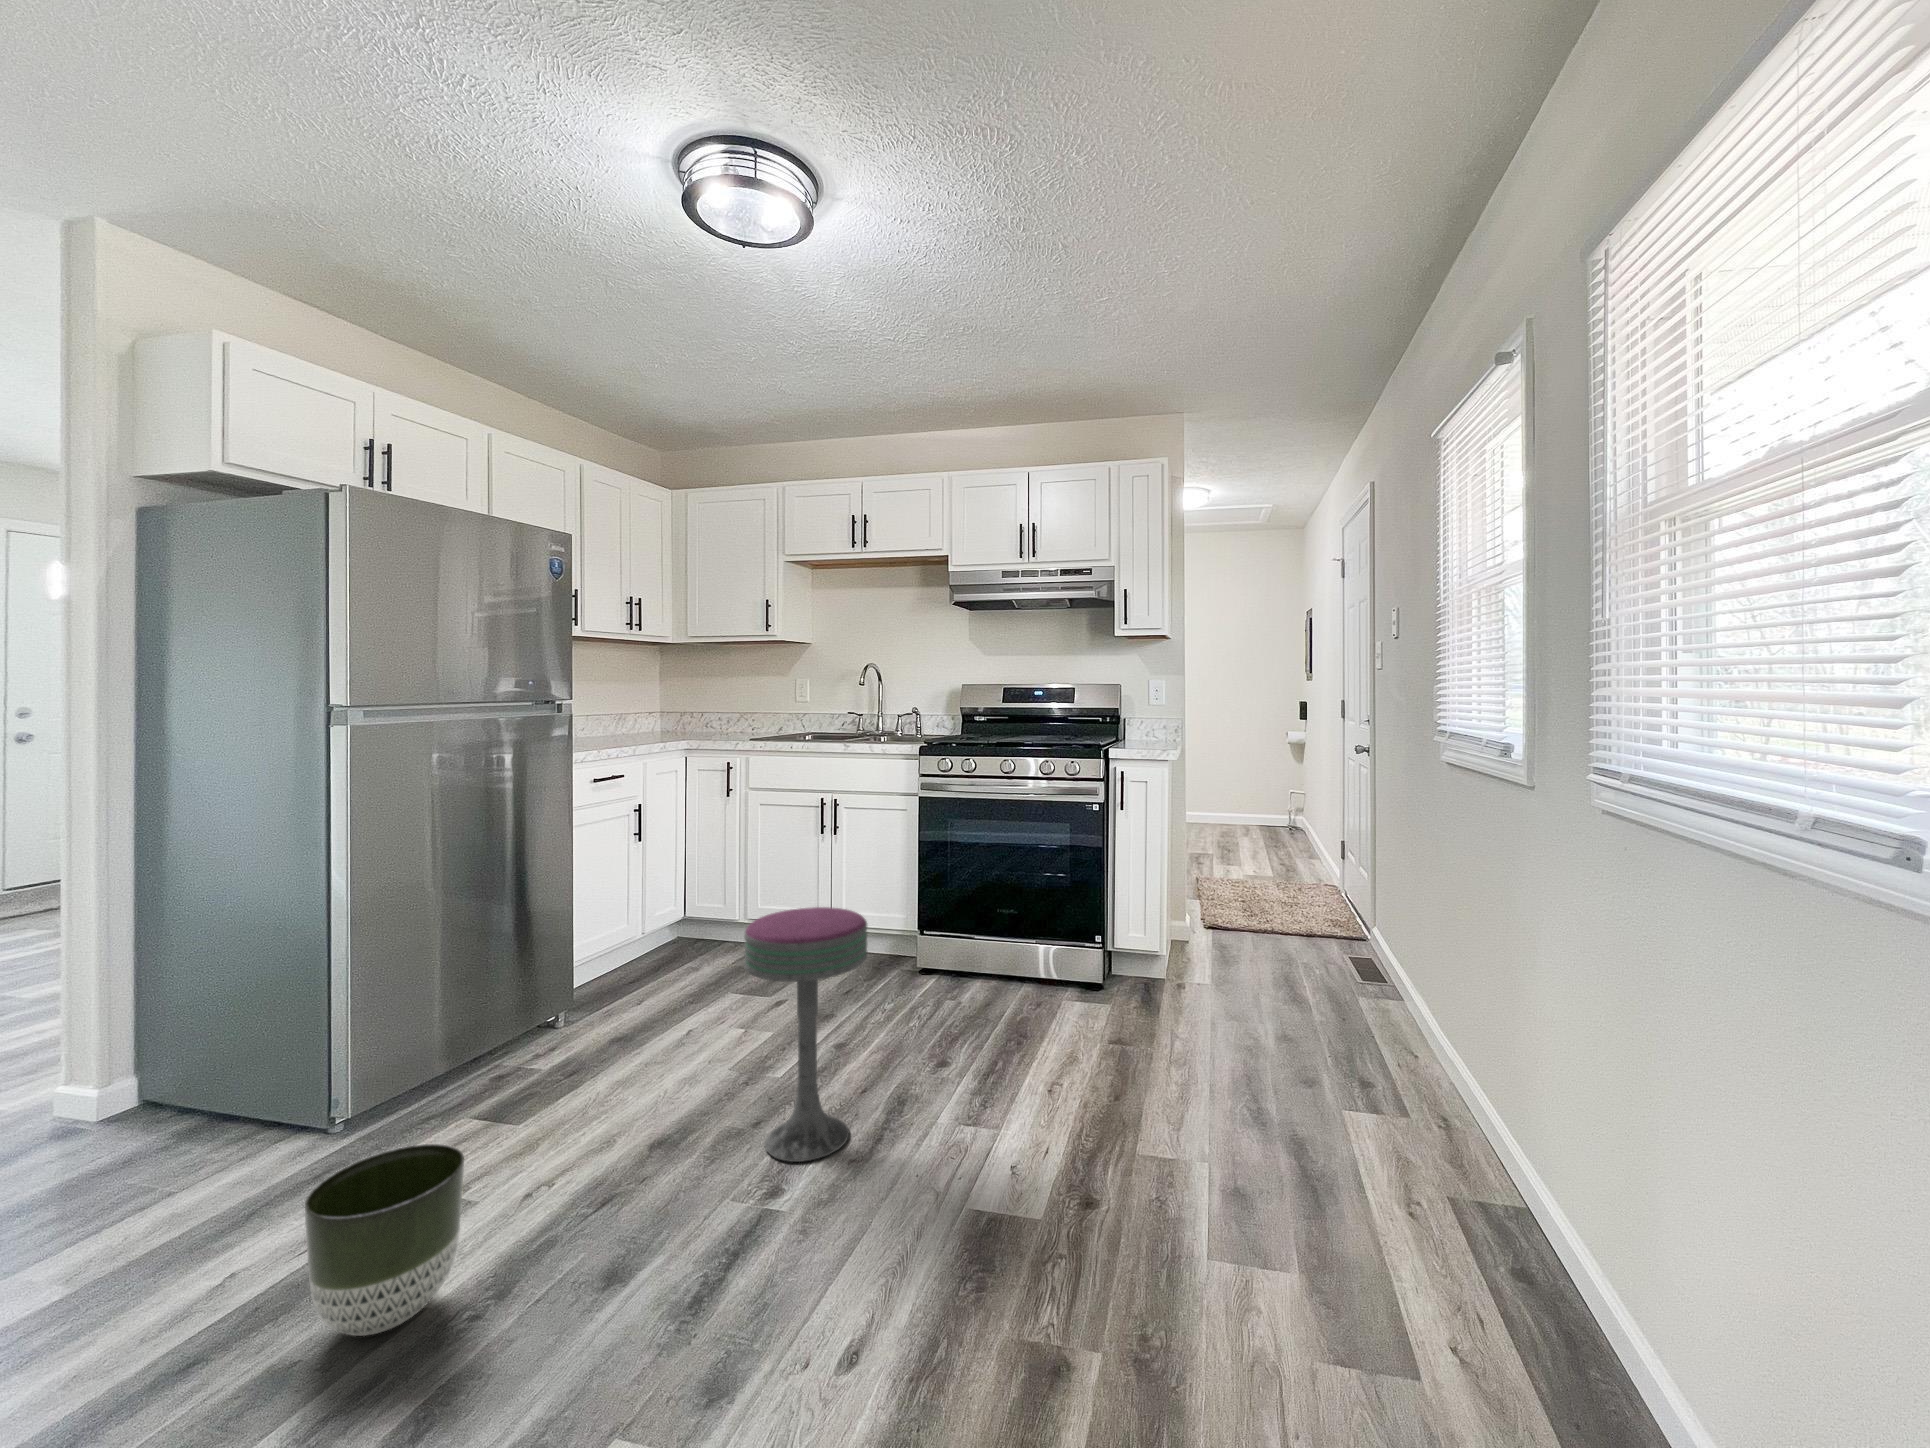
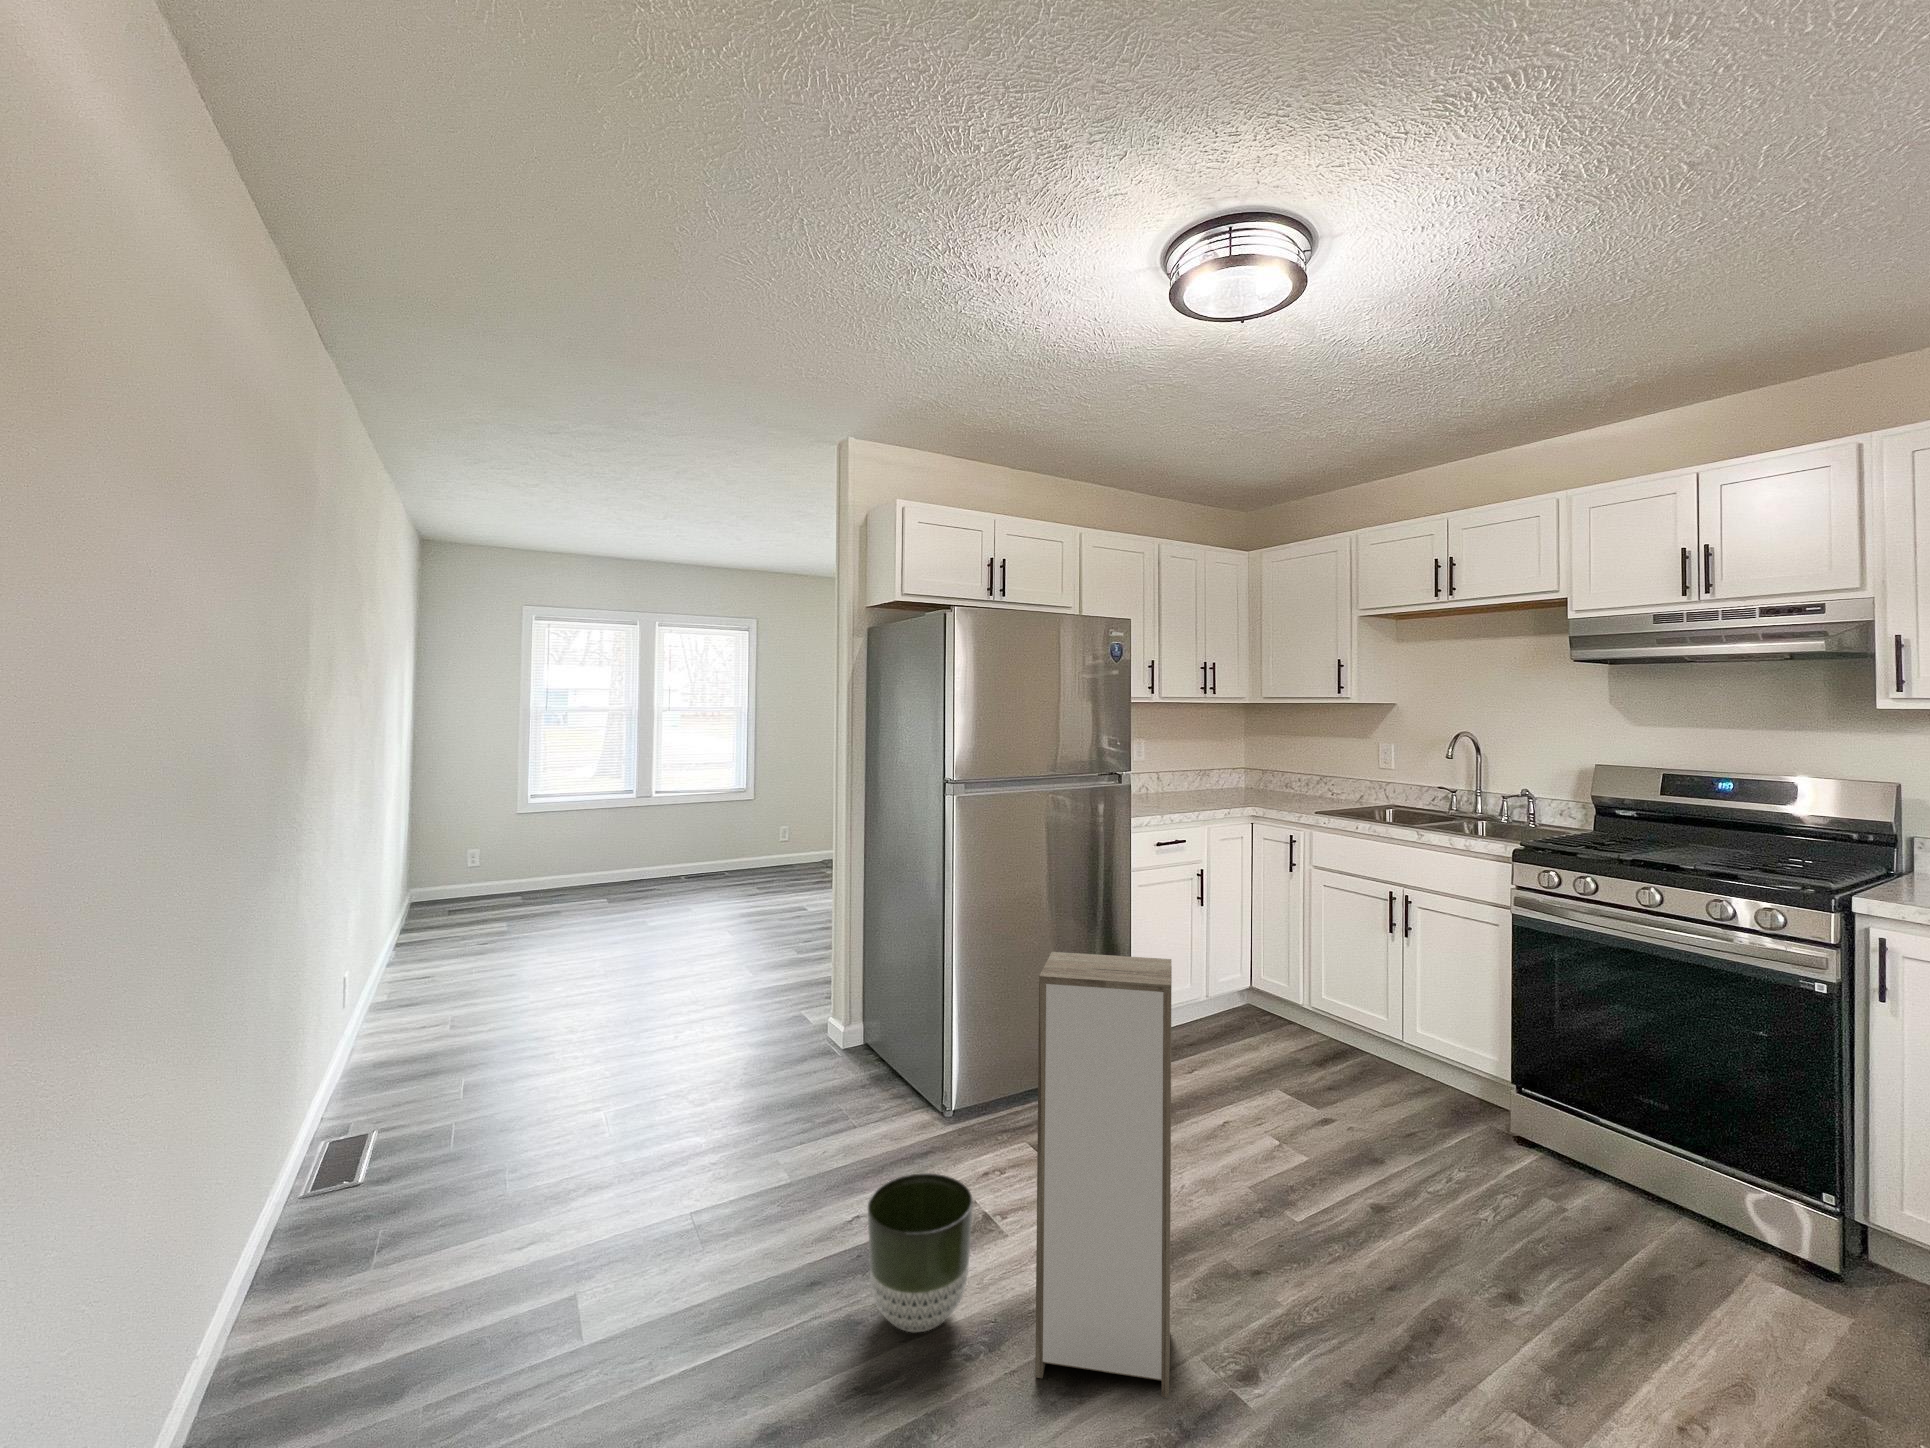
storage cabinet: none [560,843,712,1293] -> present [1035,952,1172,1398]
bar stool: present [744,907,868,1162] -> none [1233,1042,1377,1356]

